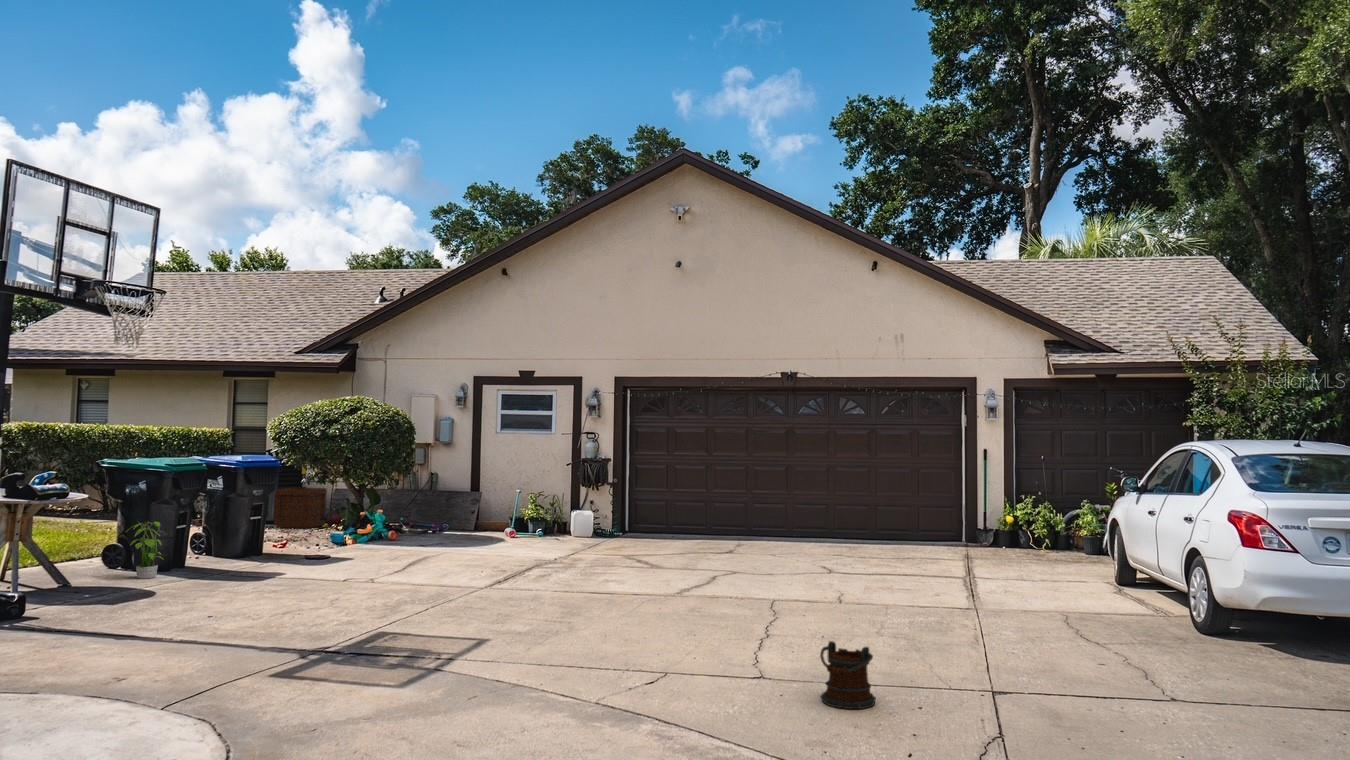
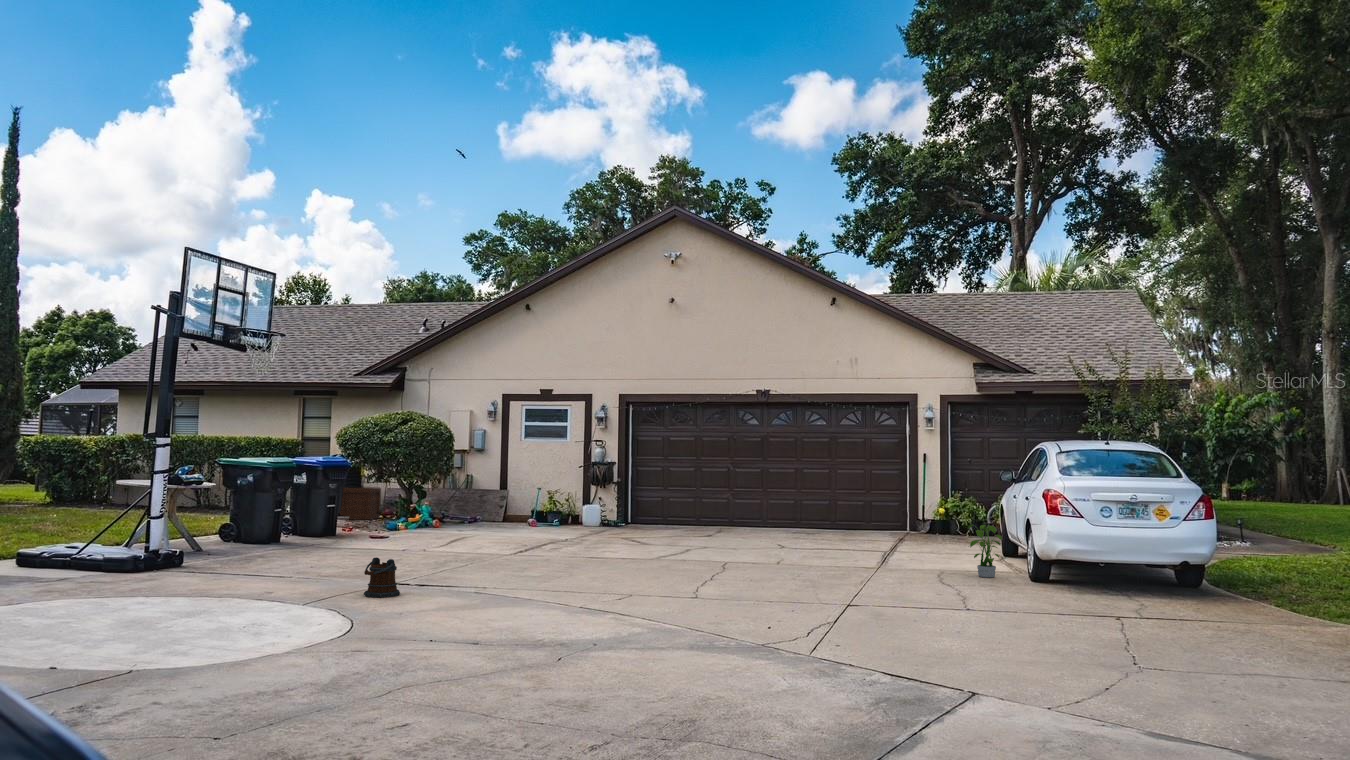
potted plant: present [127,522,166,579] -> present [968,525,1002,578]
bucket: present [820,641,876,709] -> present [364,557,400,597]

